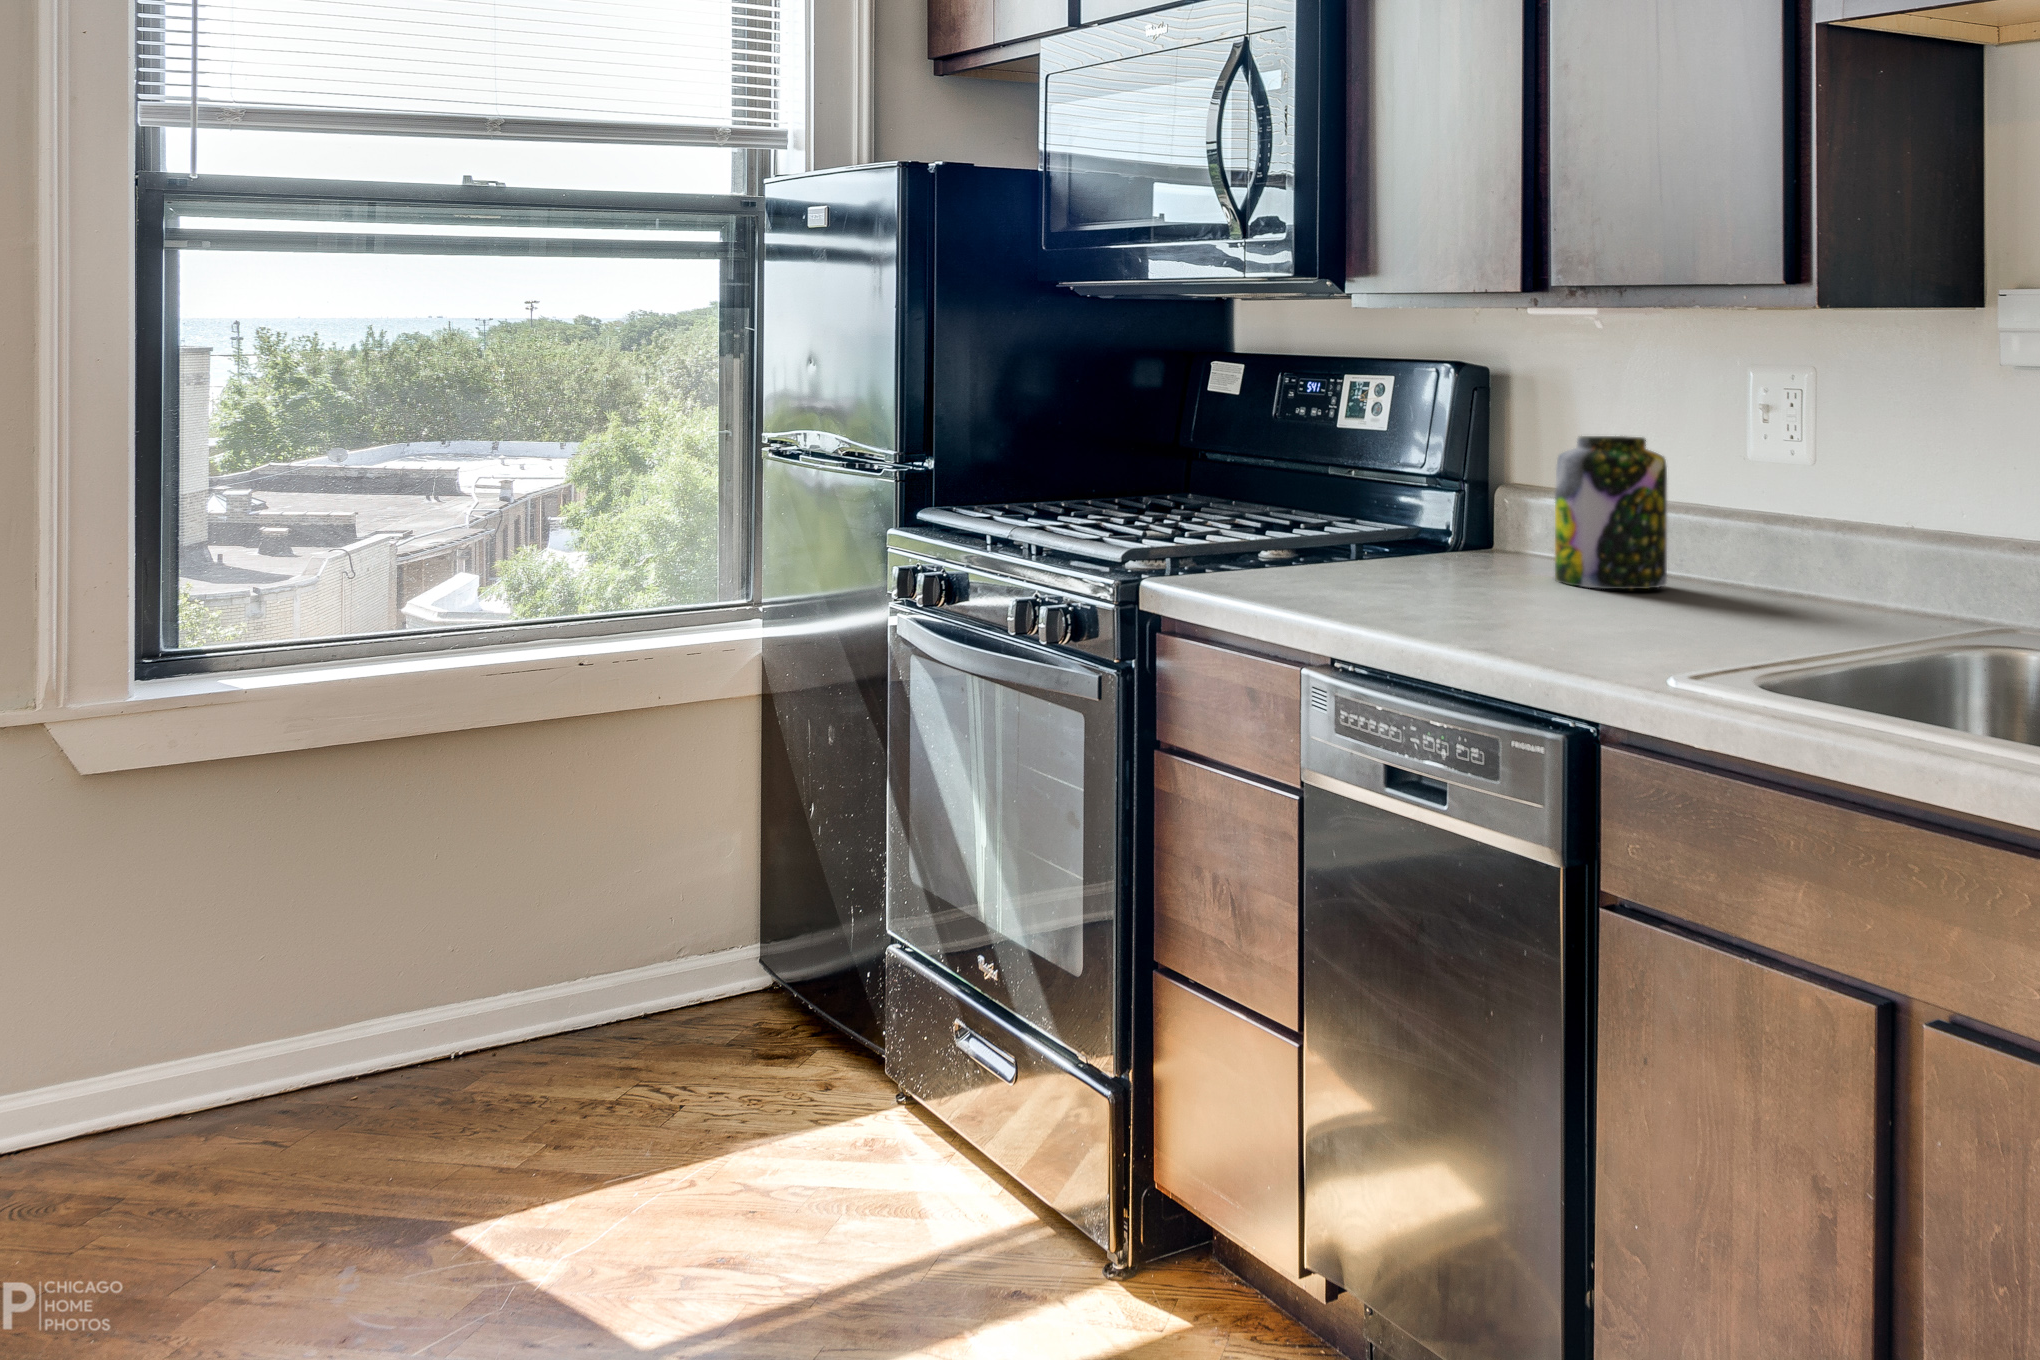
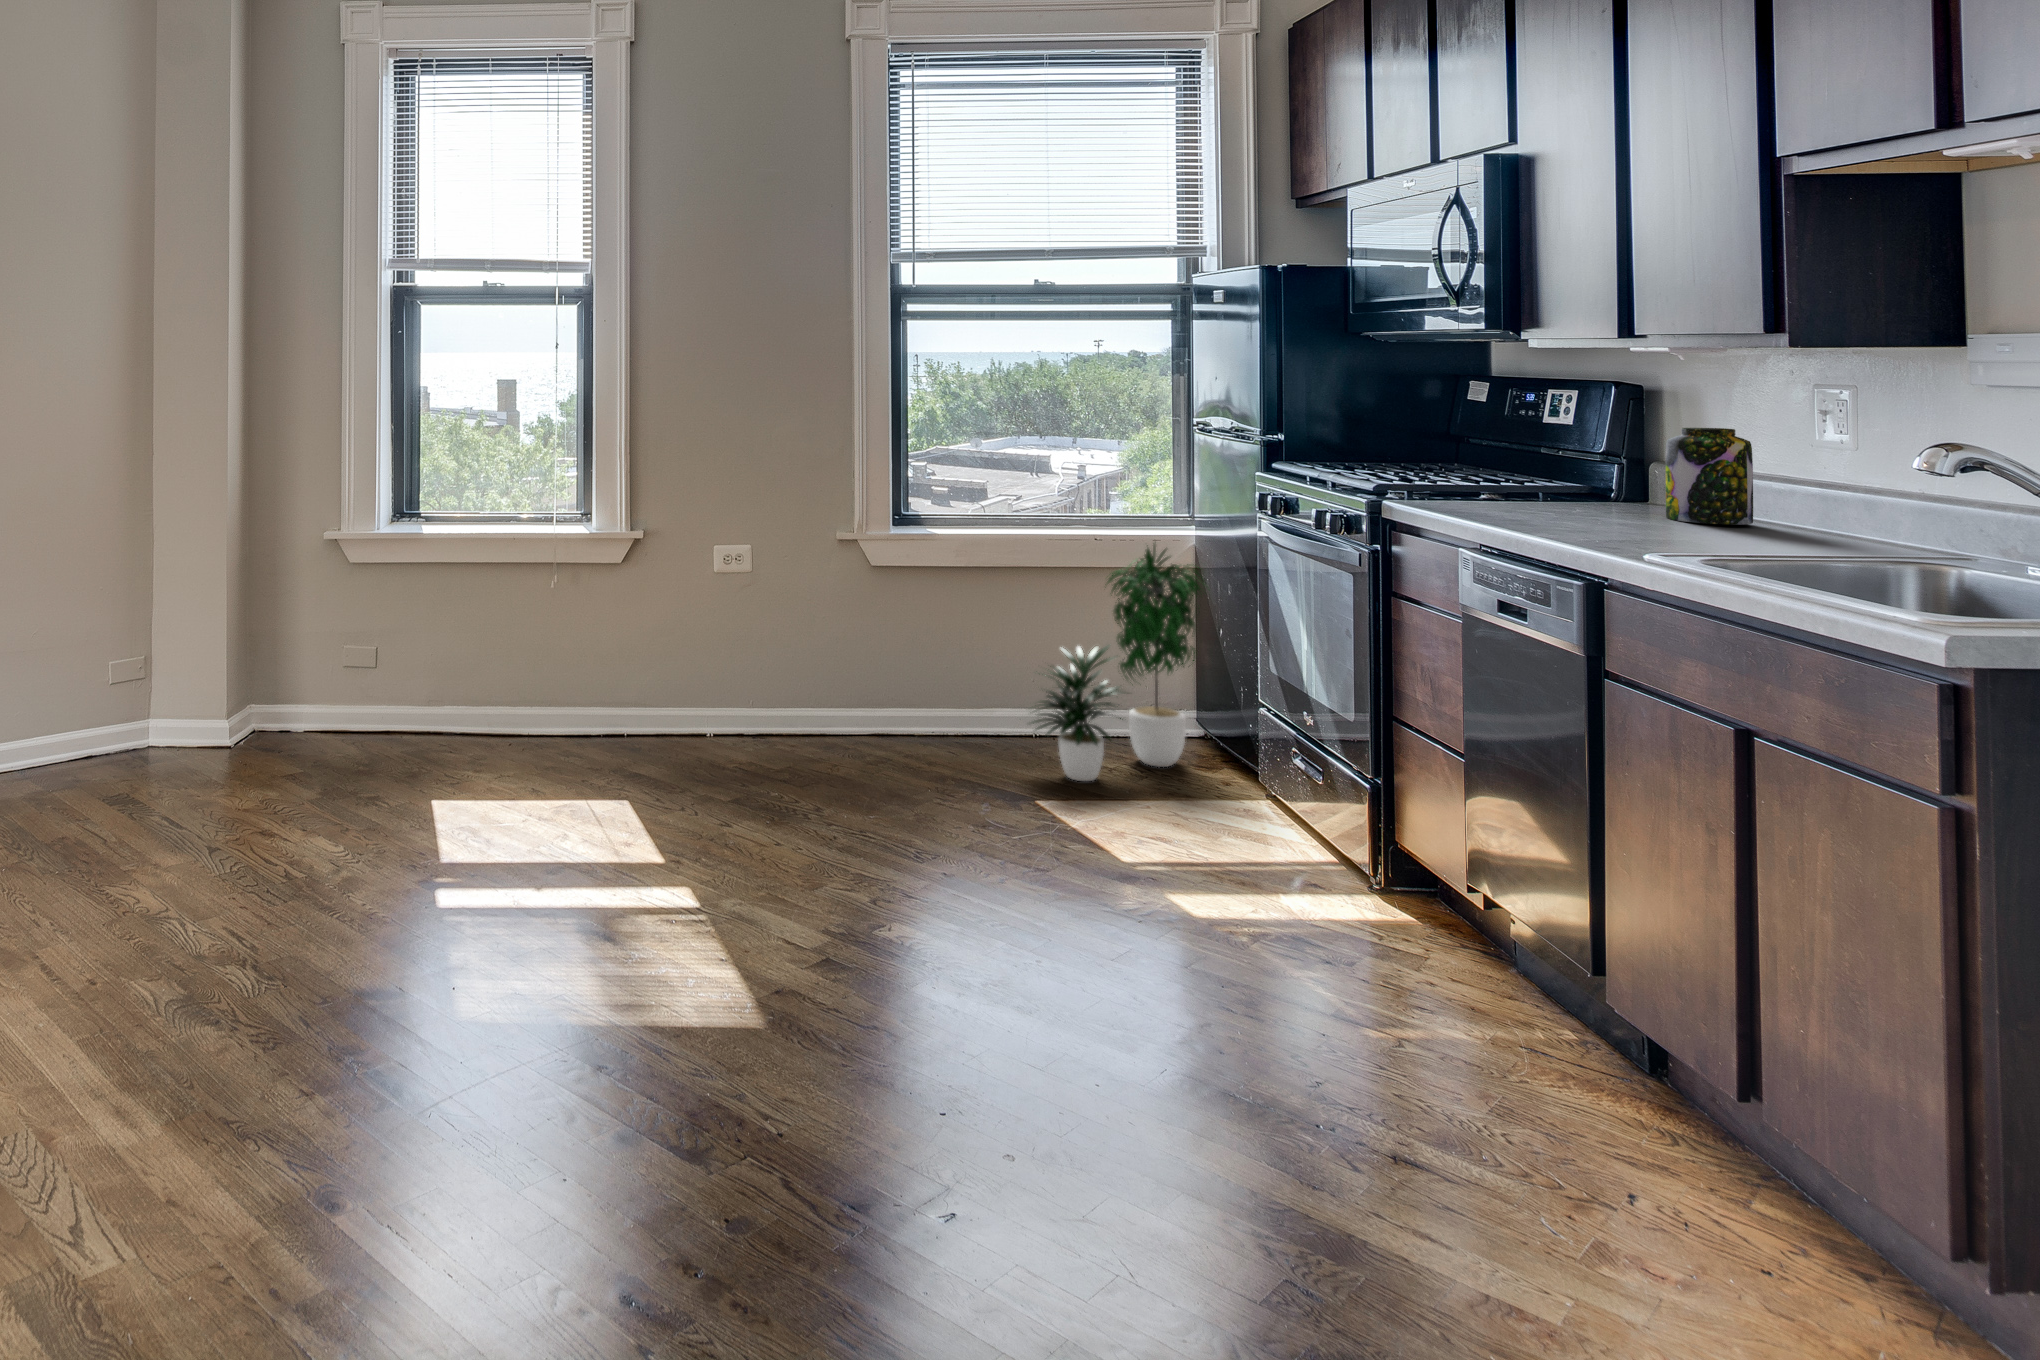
potted plant: none [421,660,797,1184] -> present [1032,545,1206,781]

